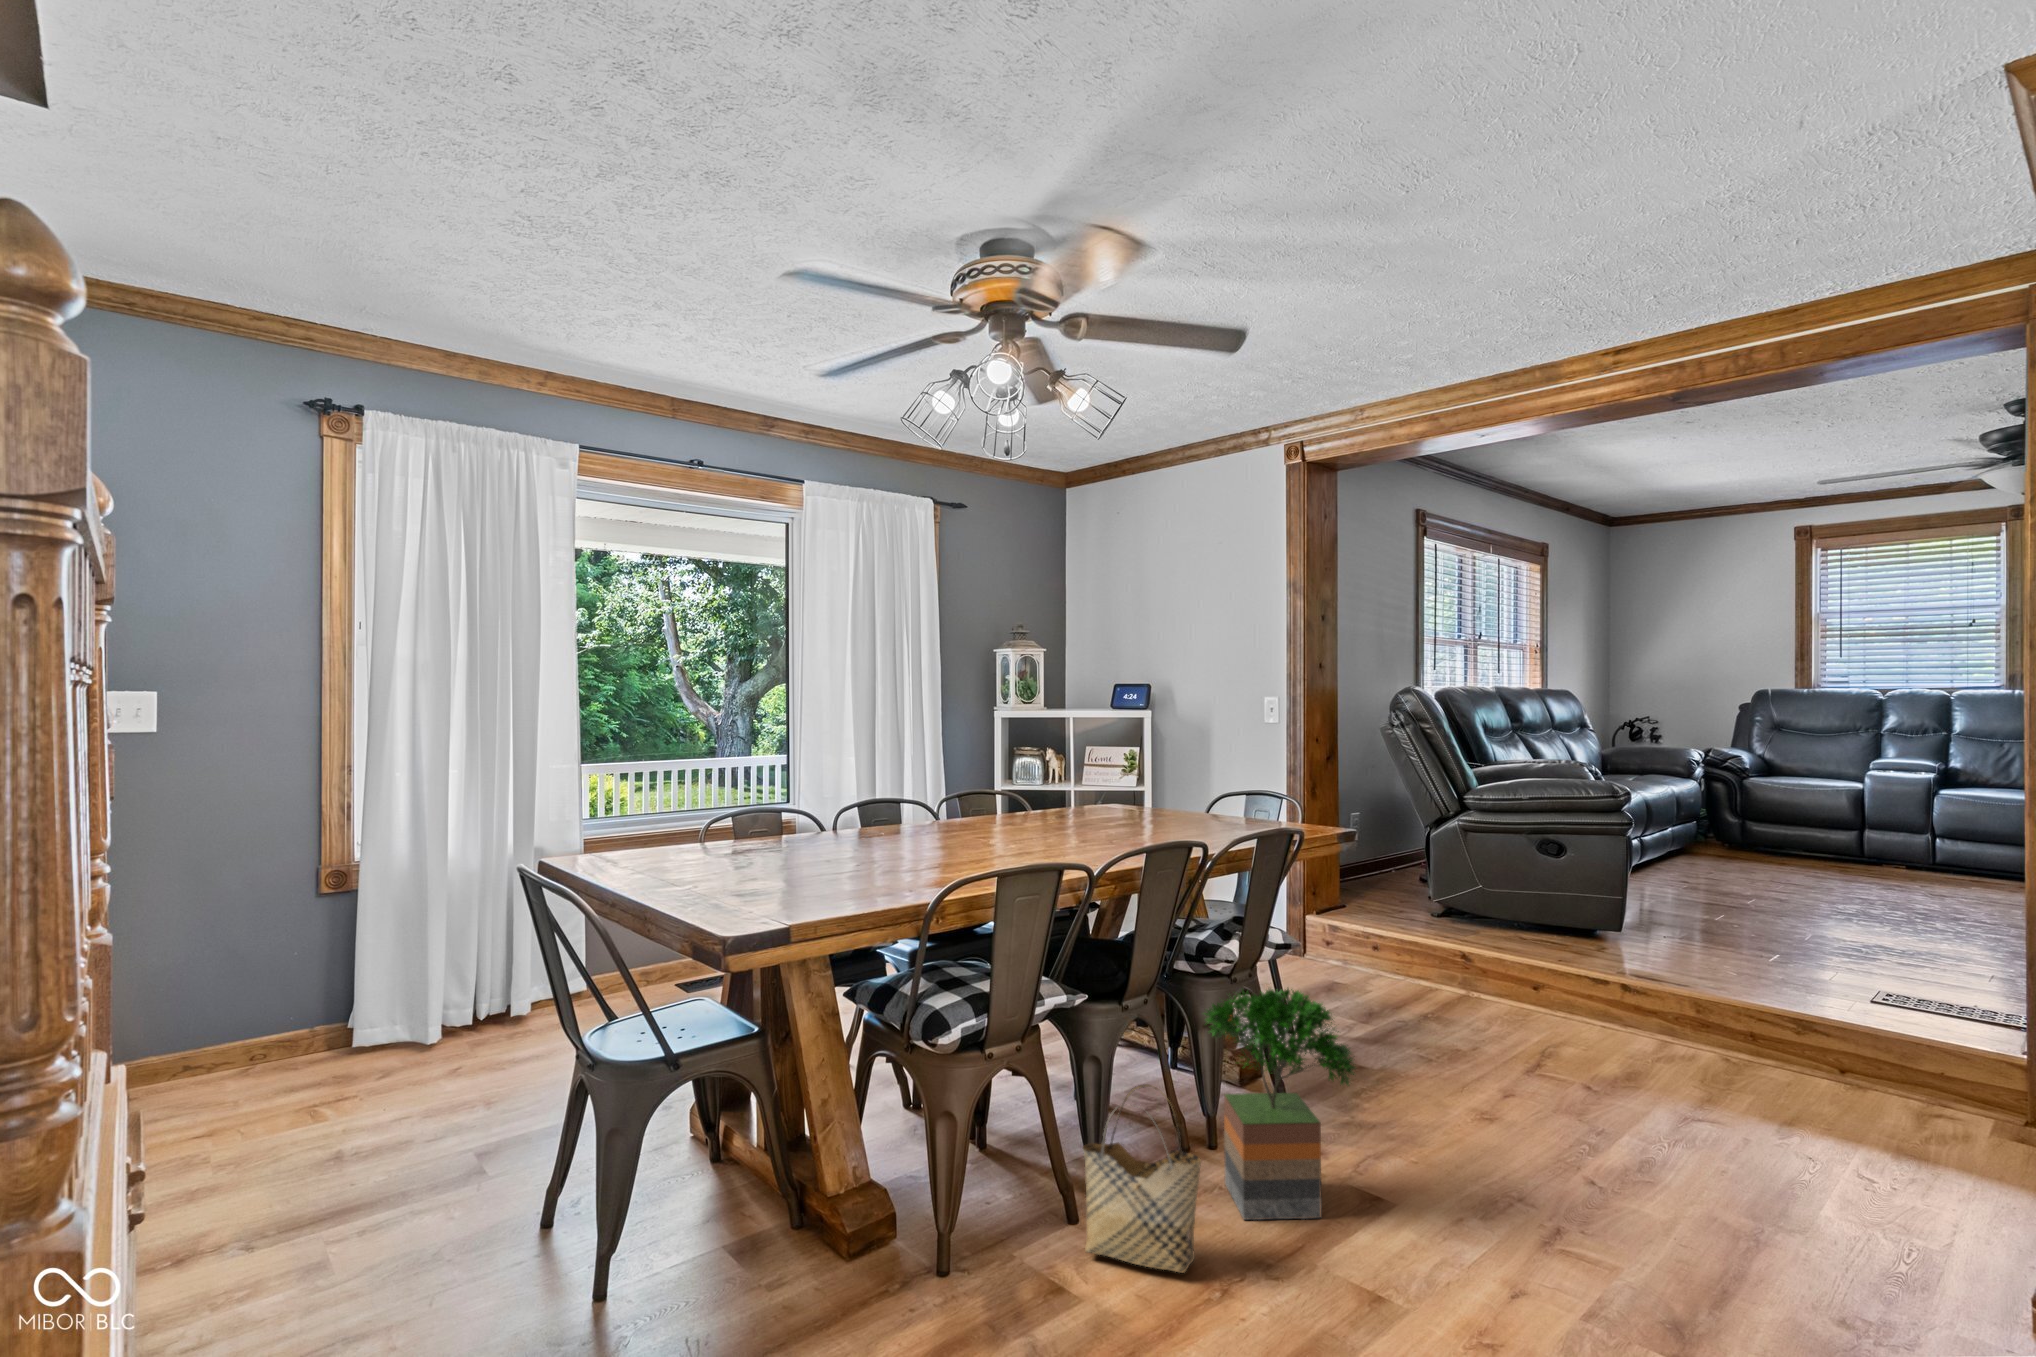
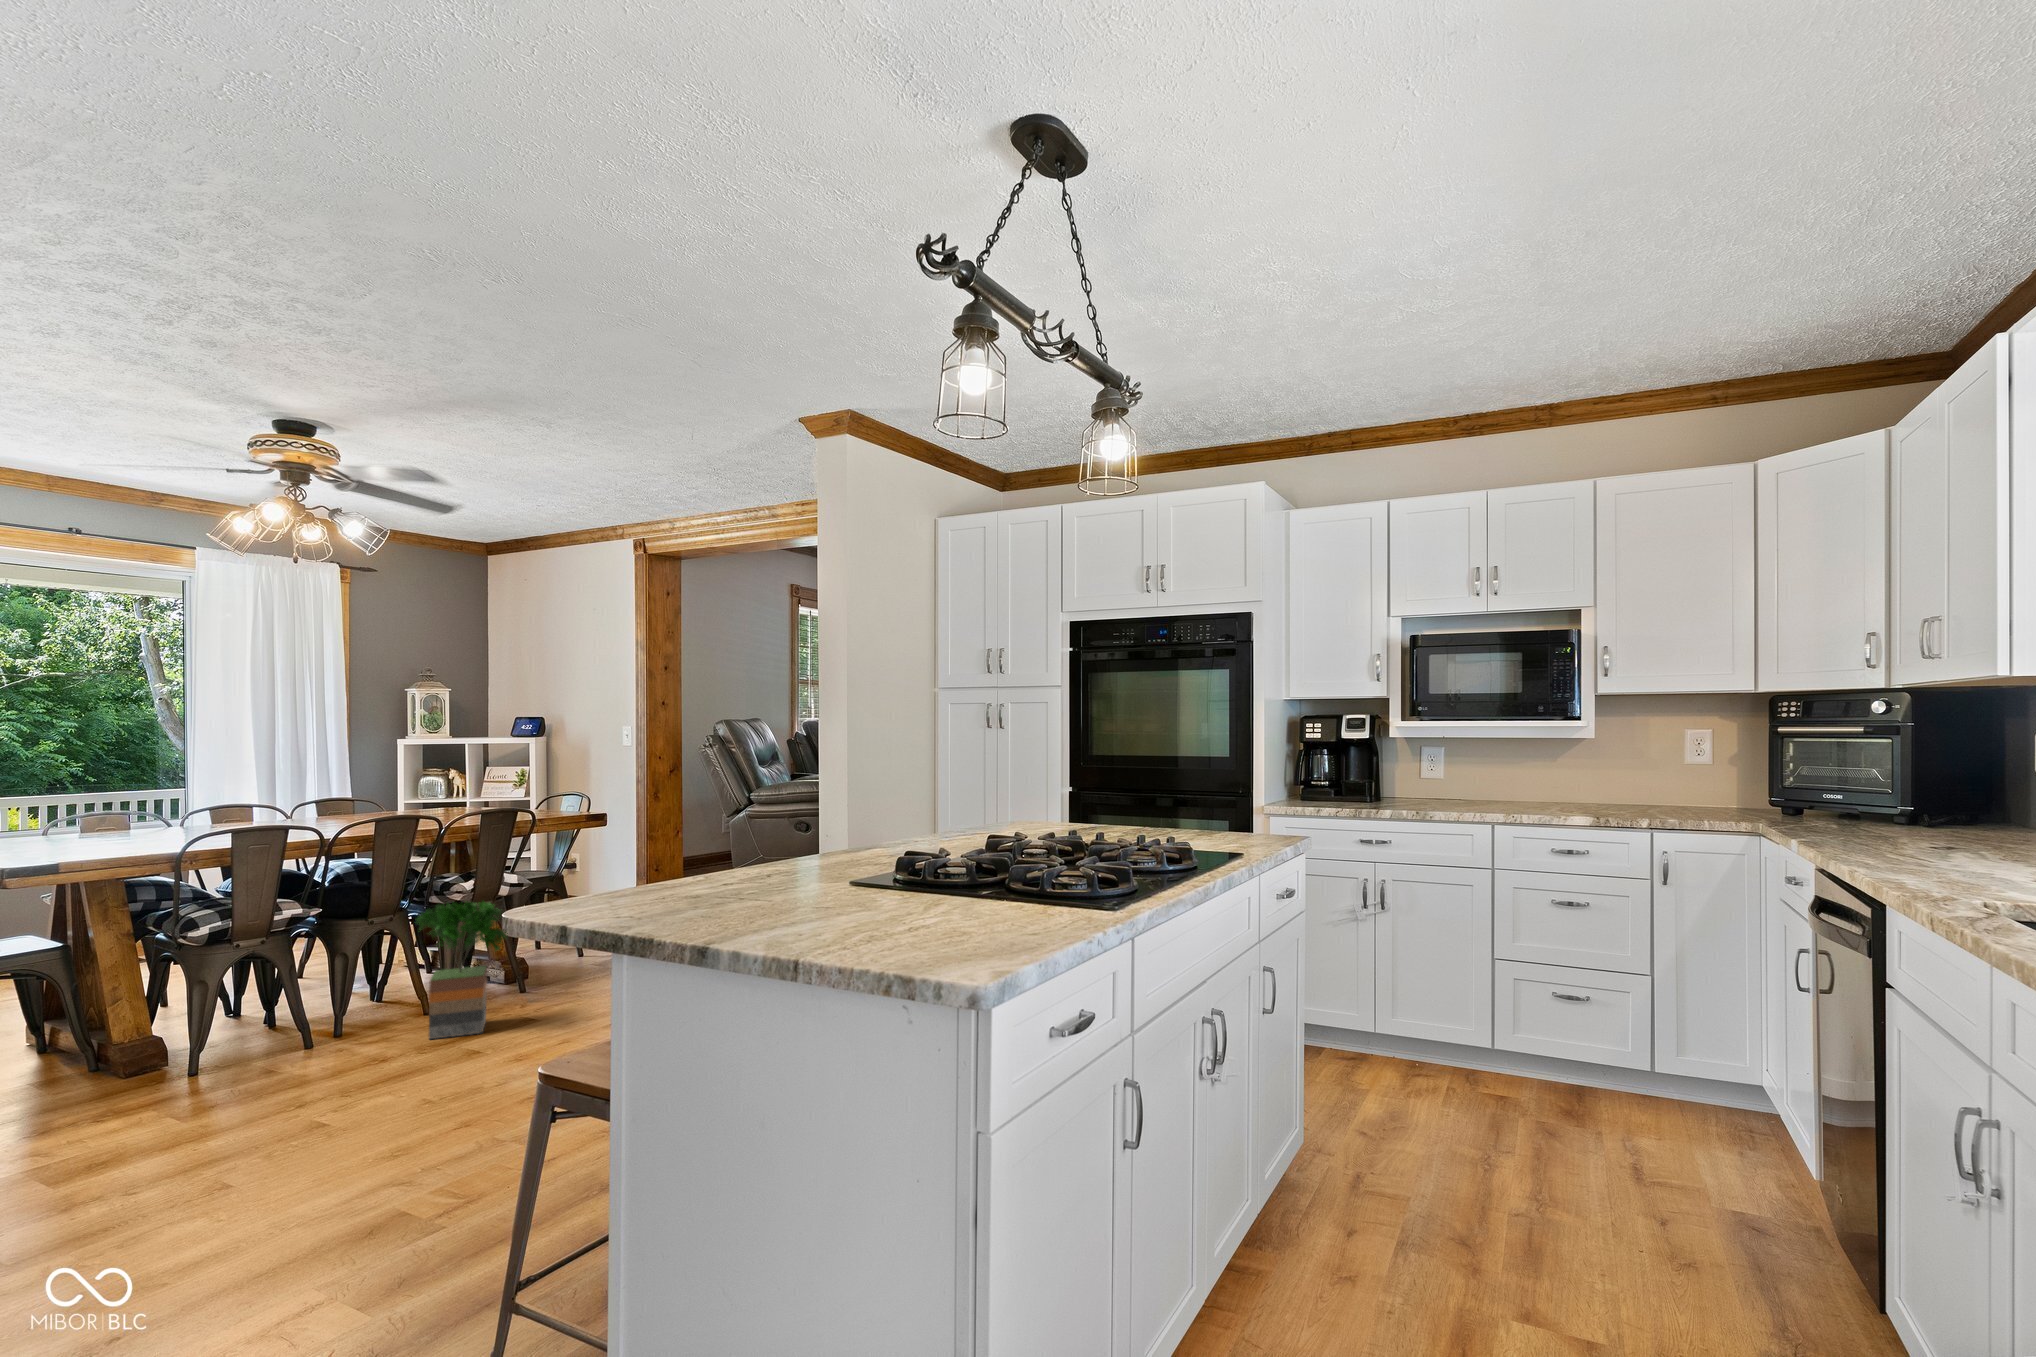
woven basket: present [1082,1084,1201,1273] -> none [298,958,381,1062]

